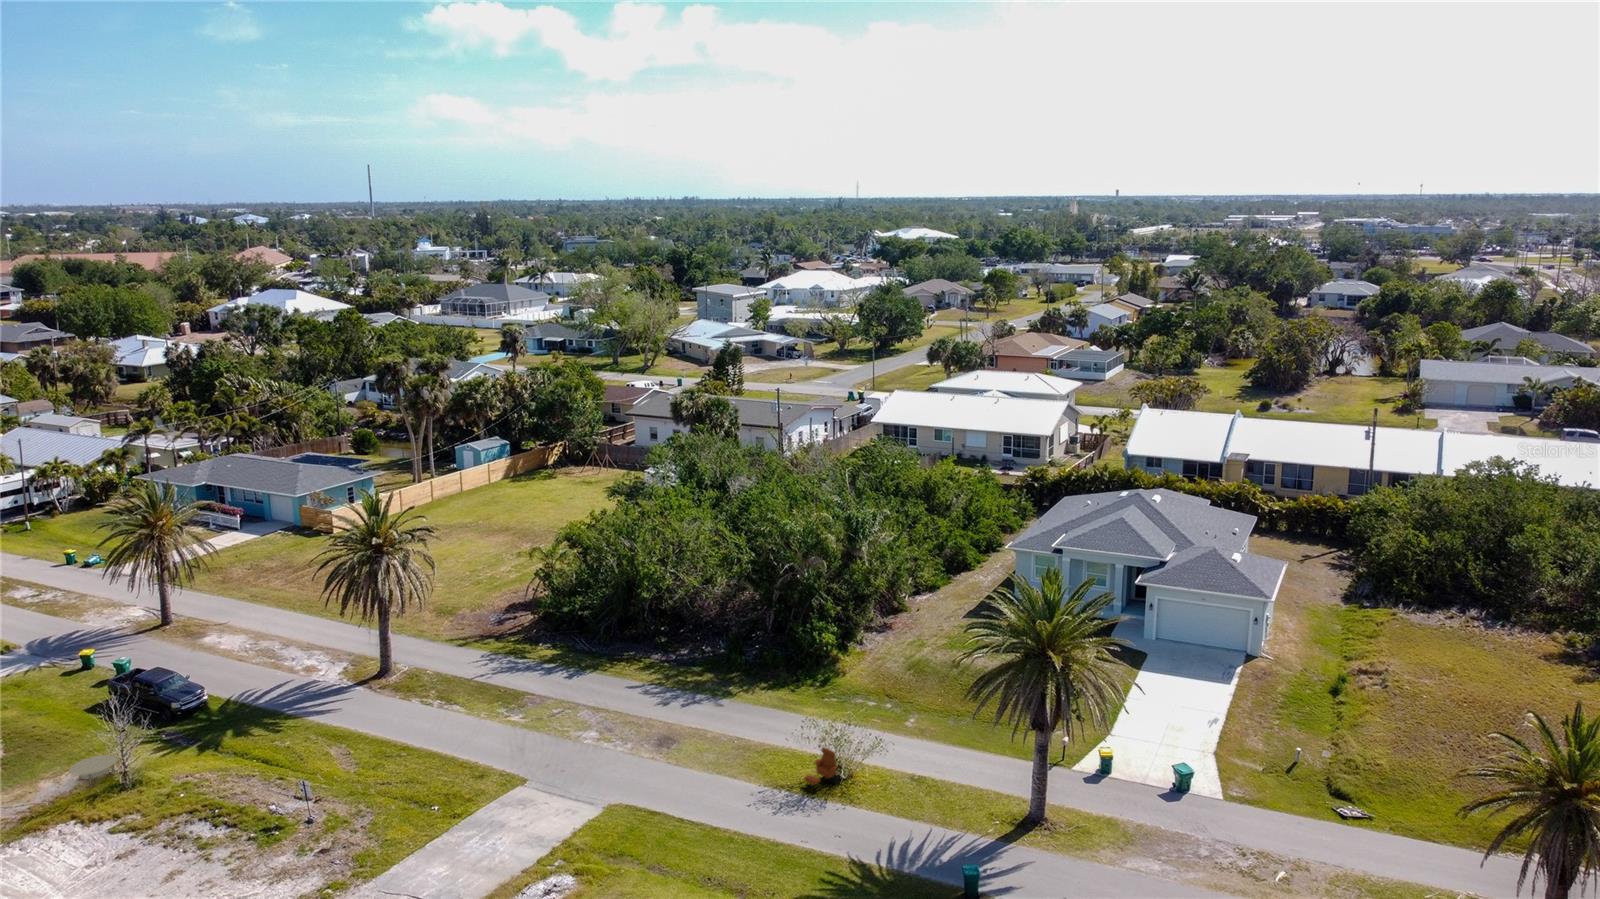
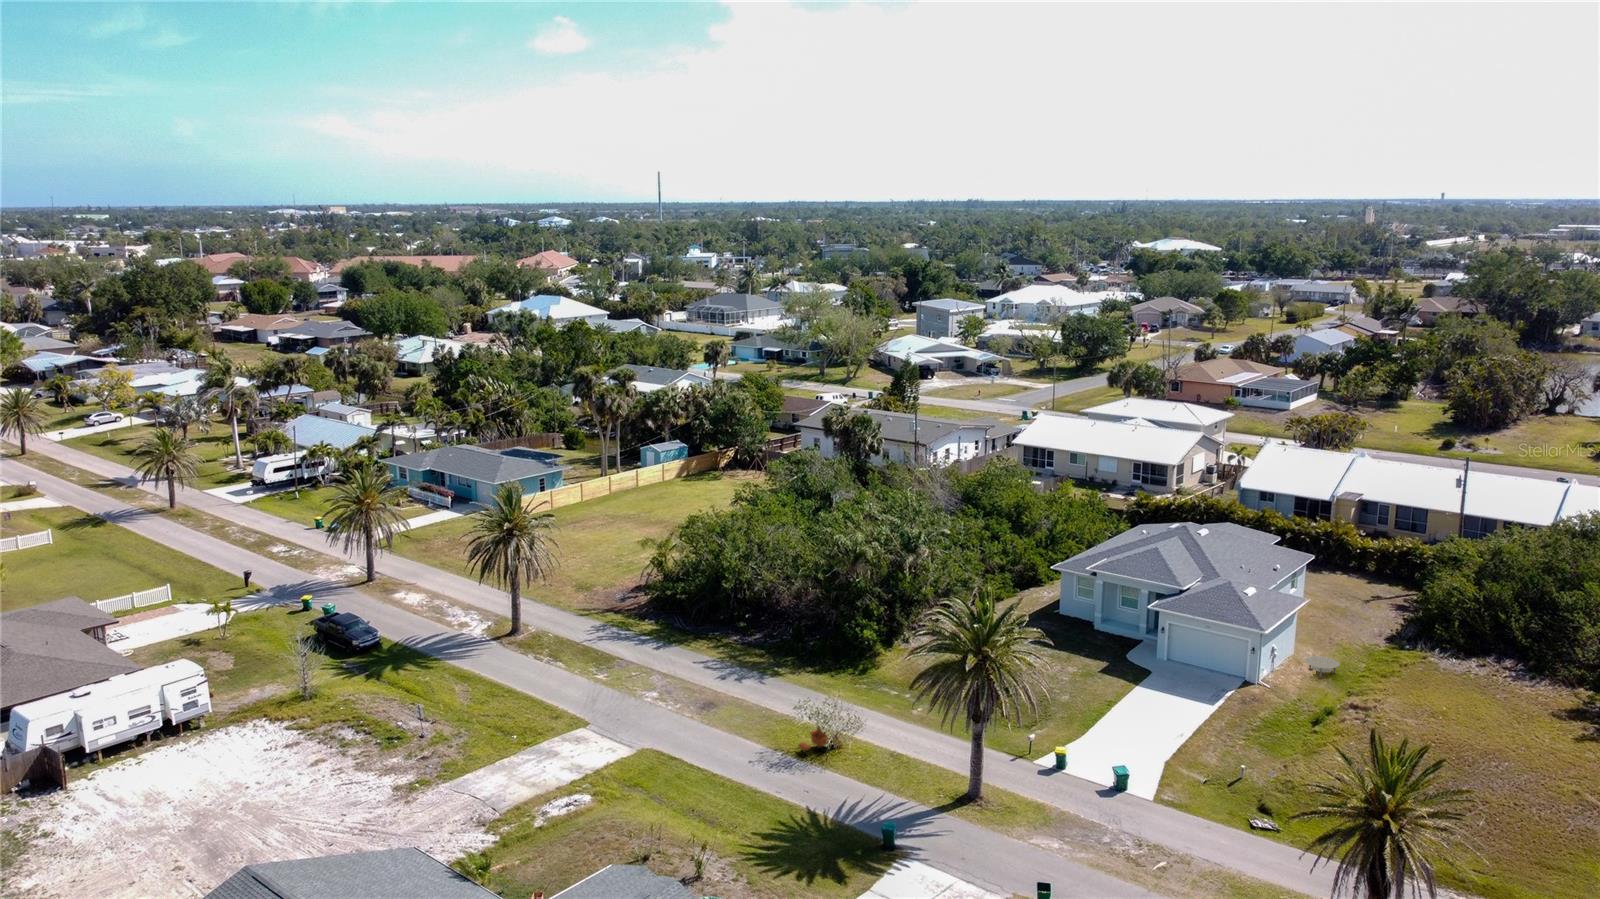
round table: present [69,755,117,788] -> present [1305,656,1340,679]

